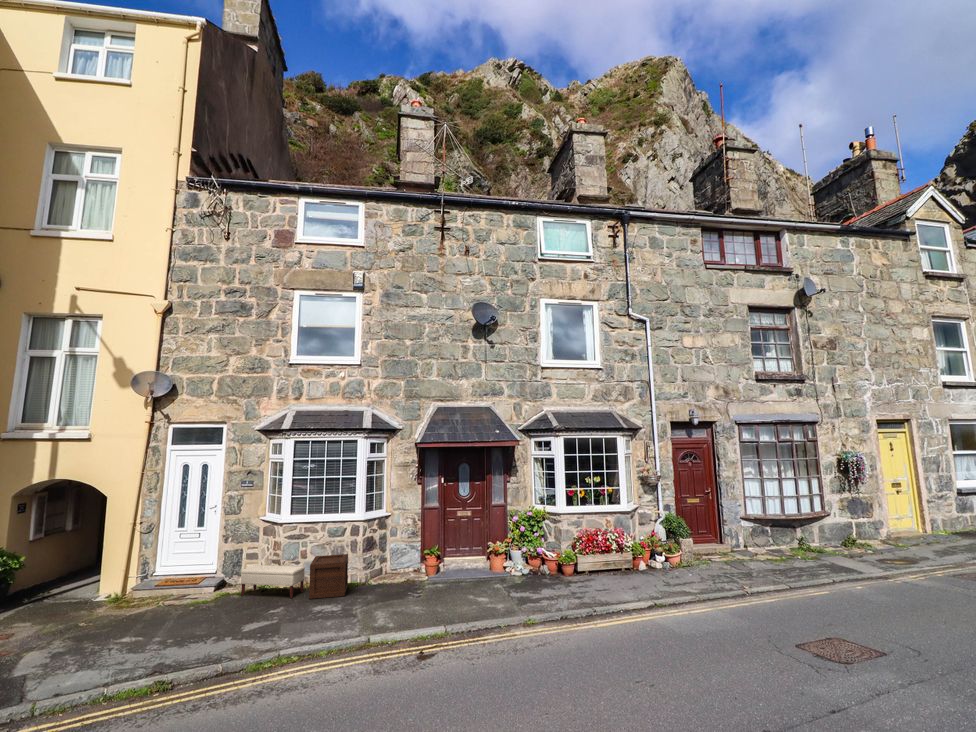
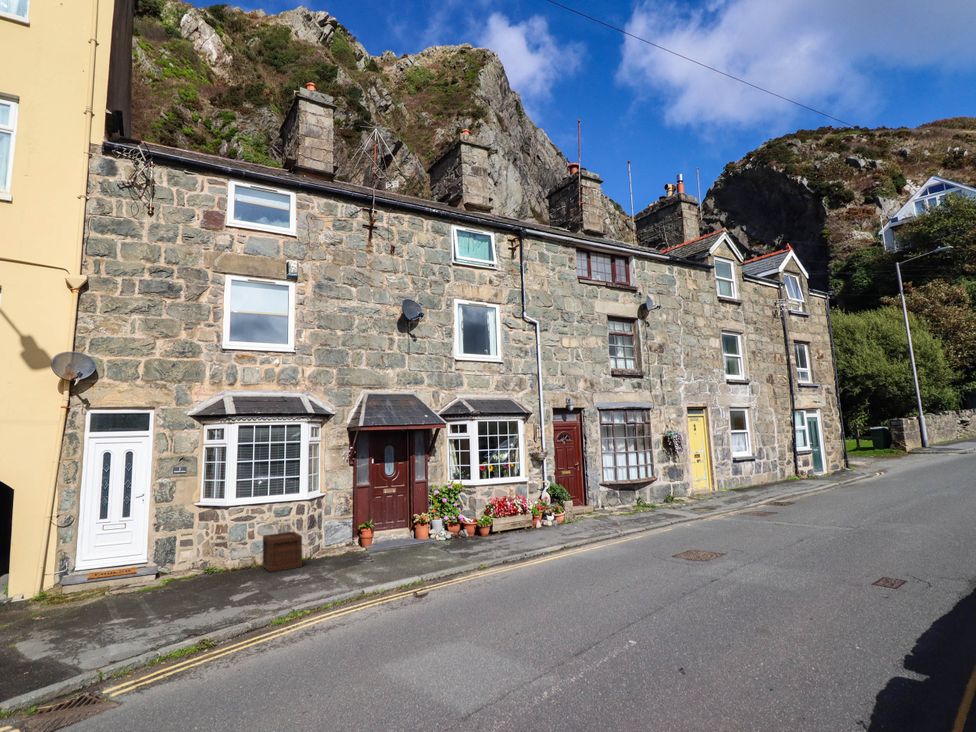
bench: present [241,565,305,599] -> none [190,545,256,579]

